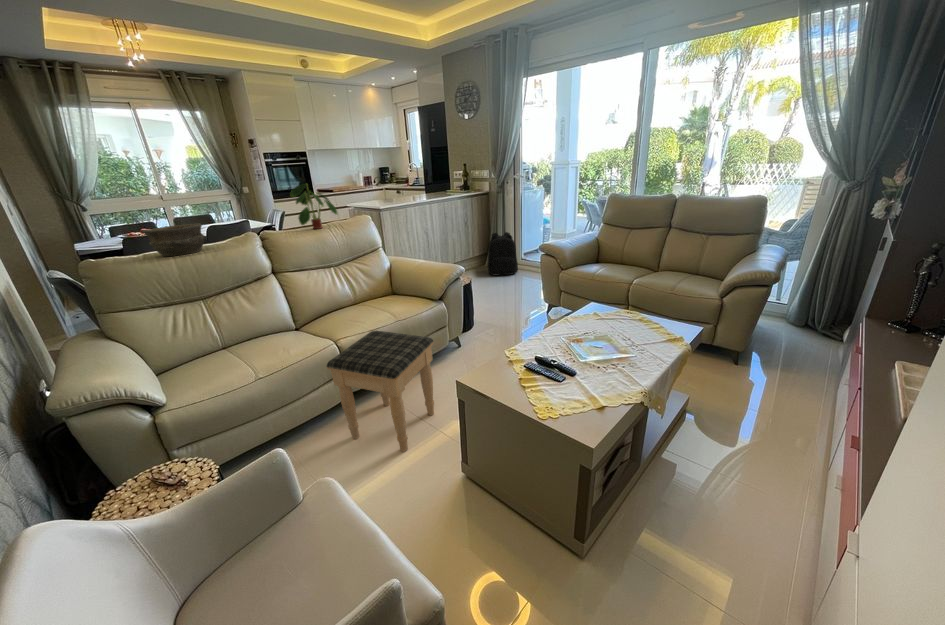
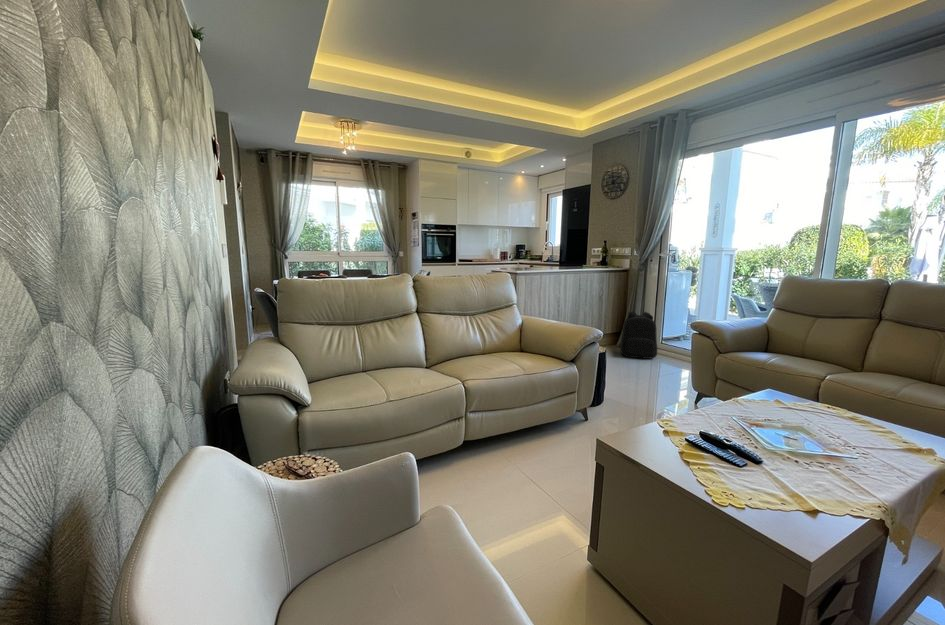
plant: present [290,183,337,229] -> none [440,236,483,278]
bowl: present [142,223,205,256] -> none [327,259,371,283]
footstool: present [327,331,434,452] -> none [453,377,566,519]

